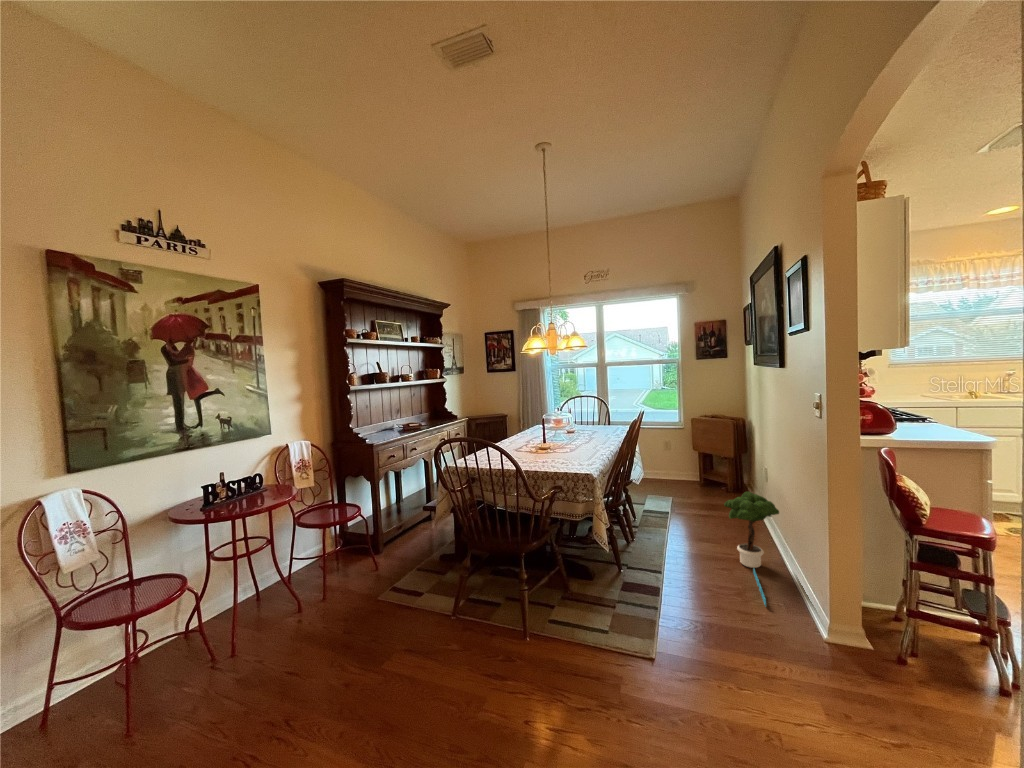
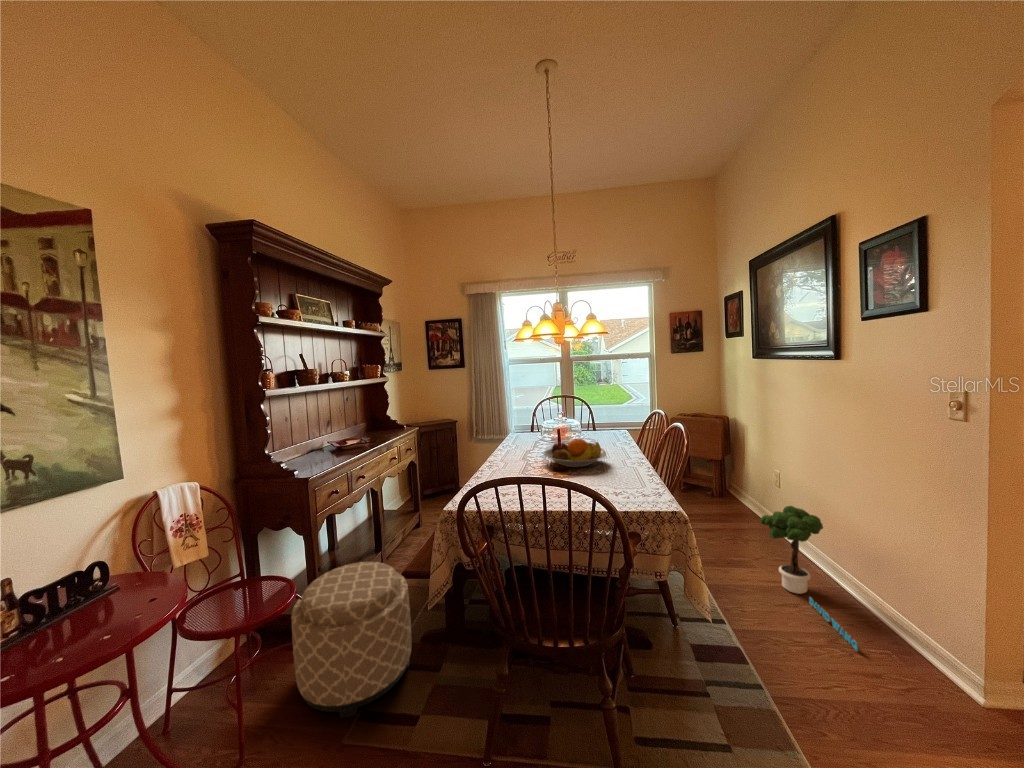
fruit bowl: none [537,426,585,448] -> present [544,439,606,467]
ottoman: none [356,503,431,591] -> present [291,562,411,718]

